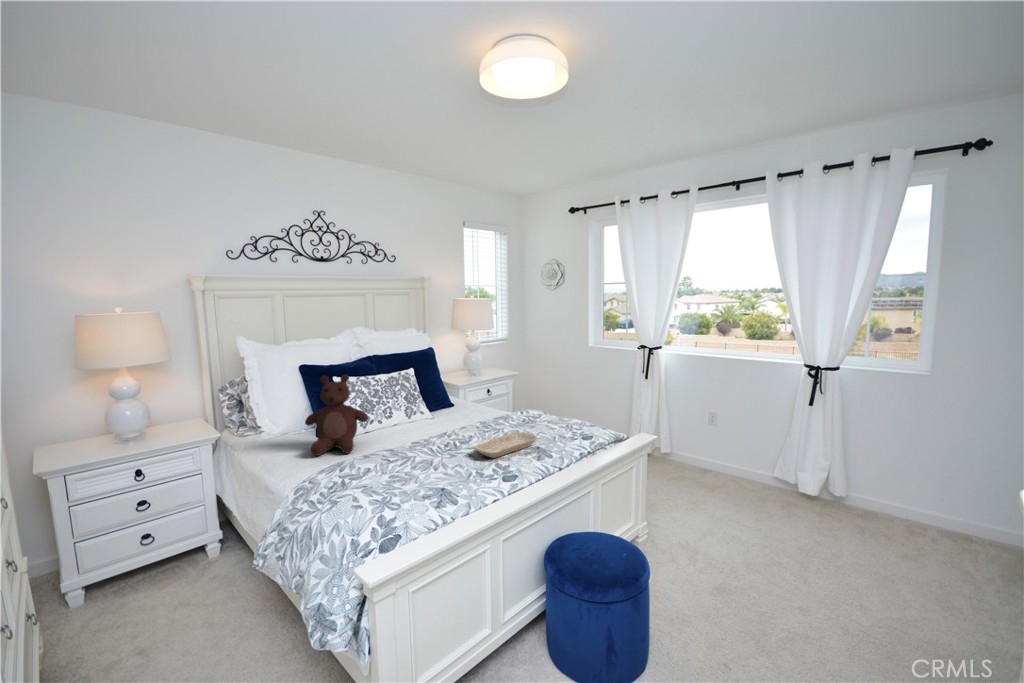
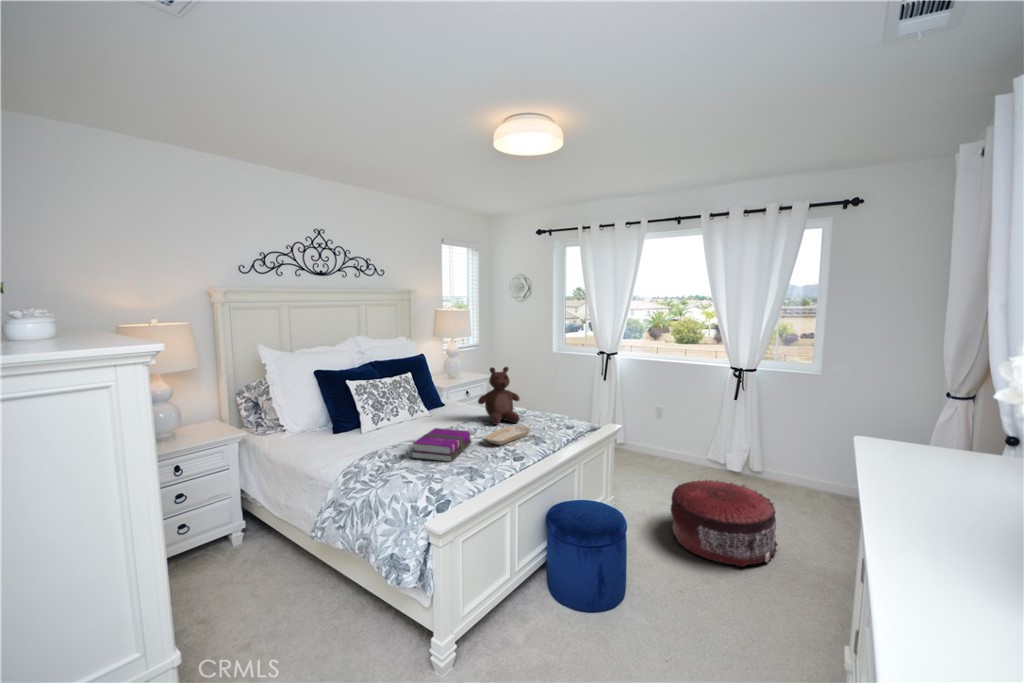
teddy bear: present [305,375,368,456] -> present [478,367,520,425]
hardback book: none [378,434,460,479] -> present [411,428,472,462]
pouf: none [720,506,873,636] -> present [671,479,778,567]

